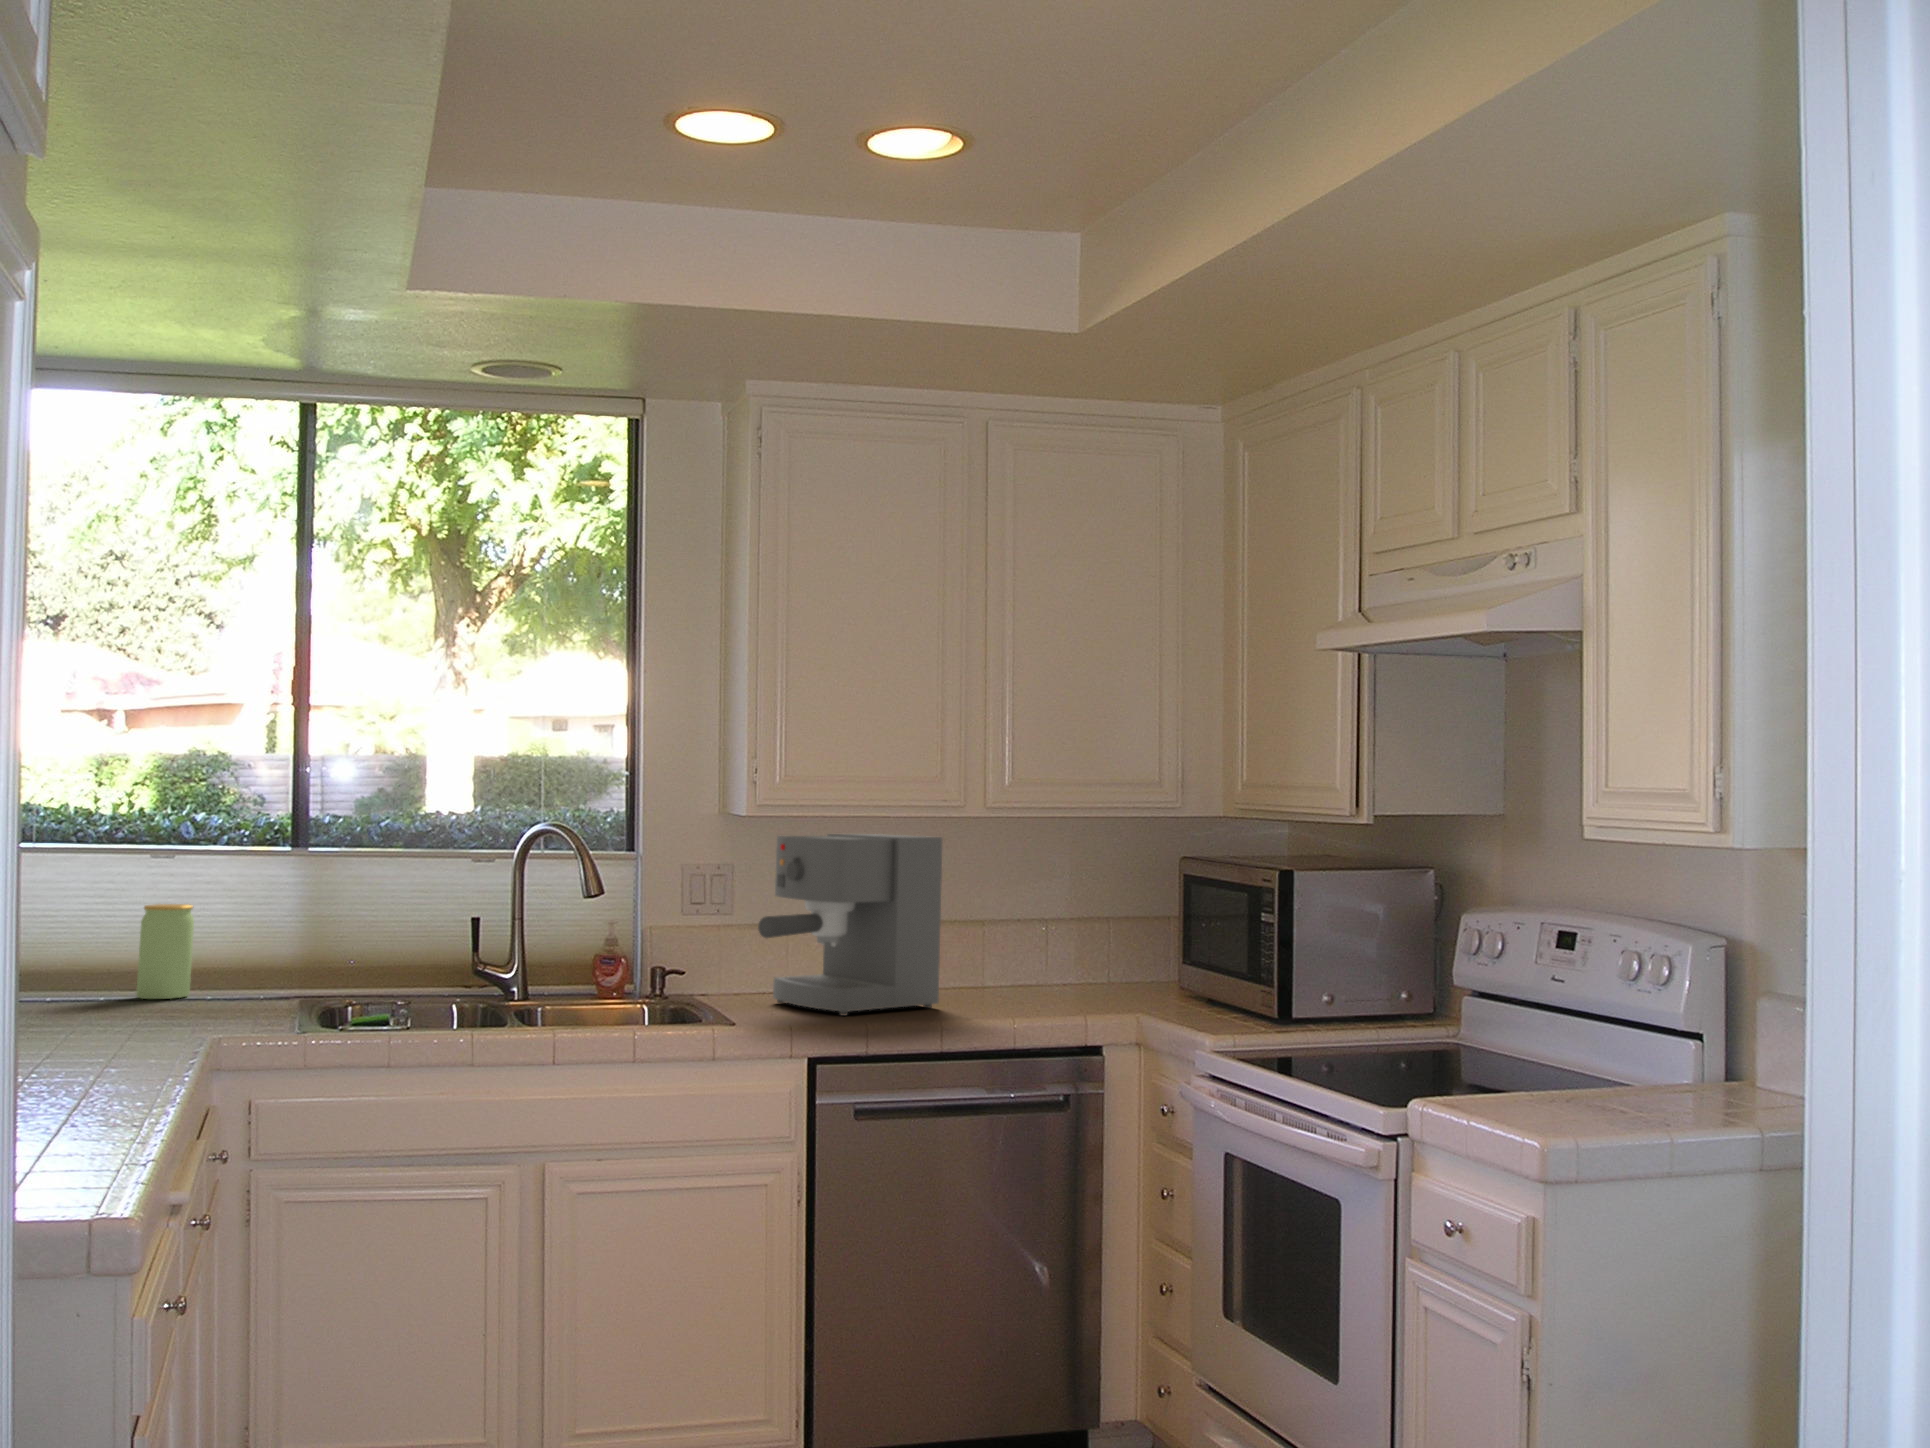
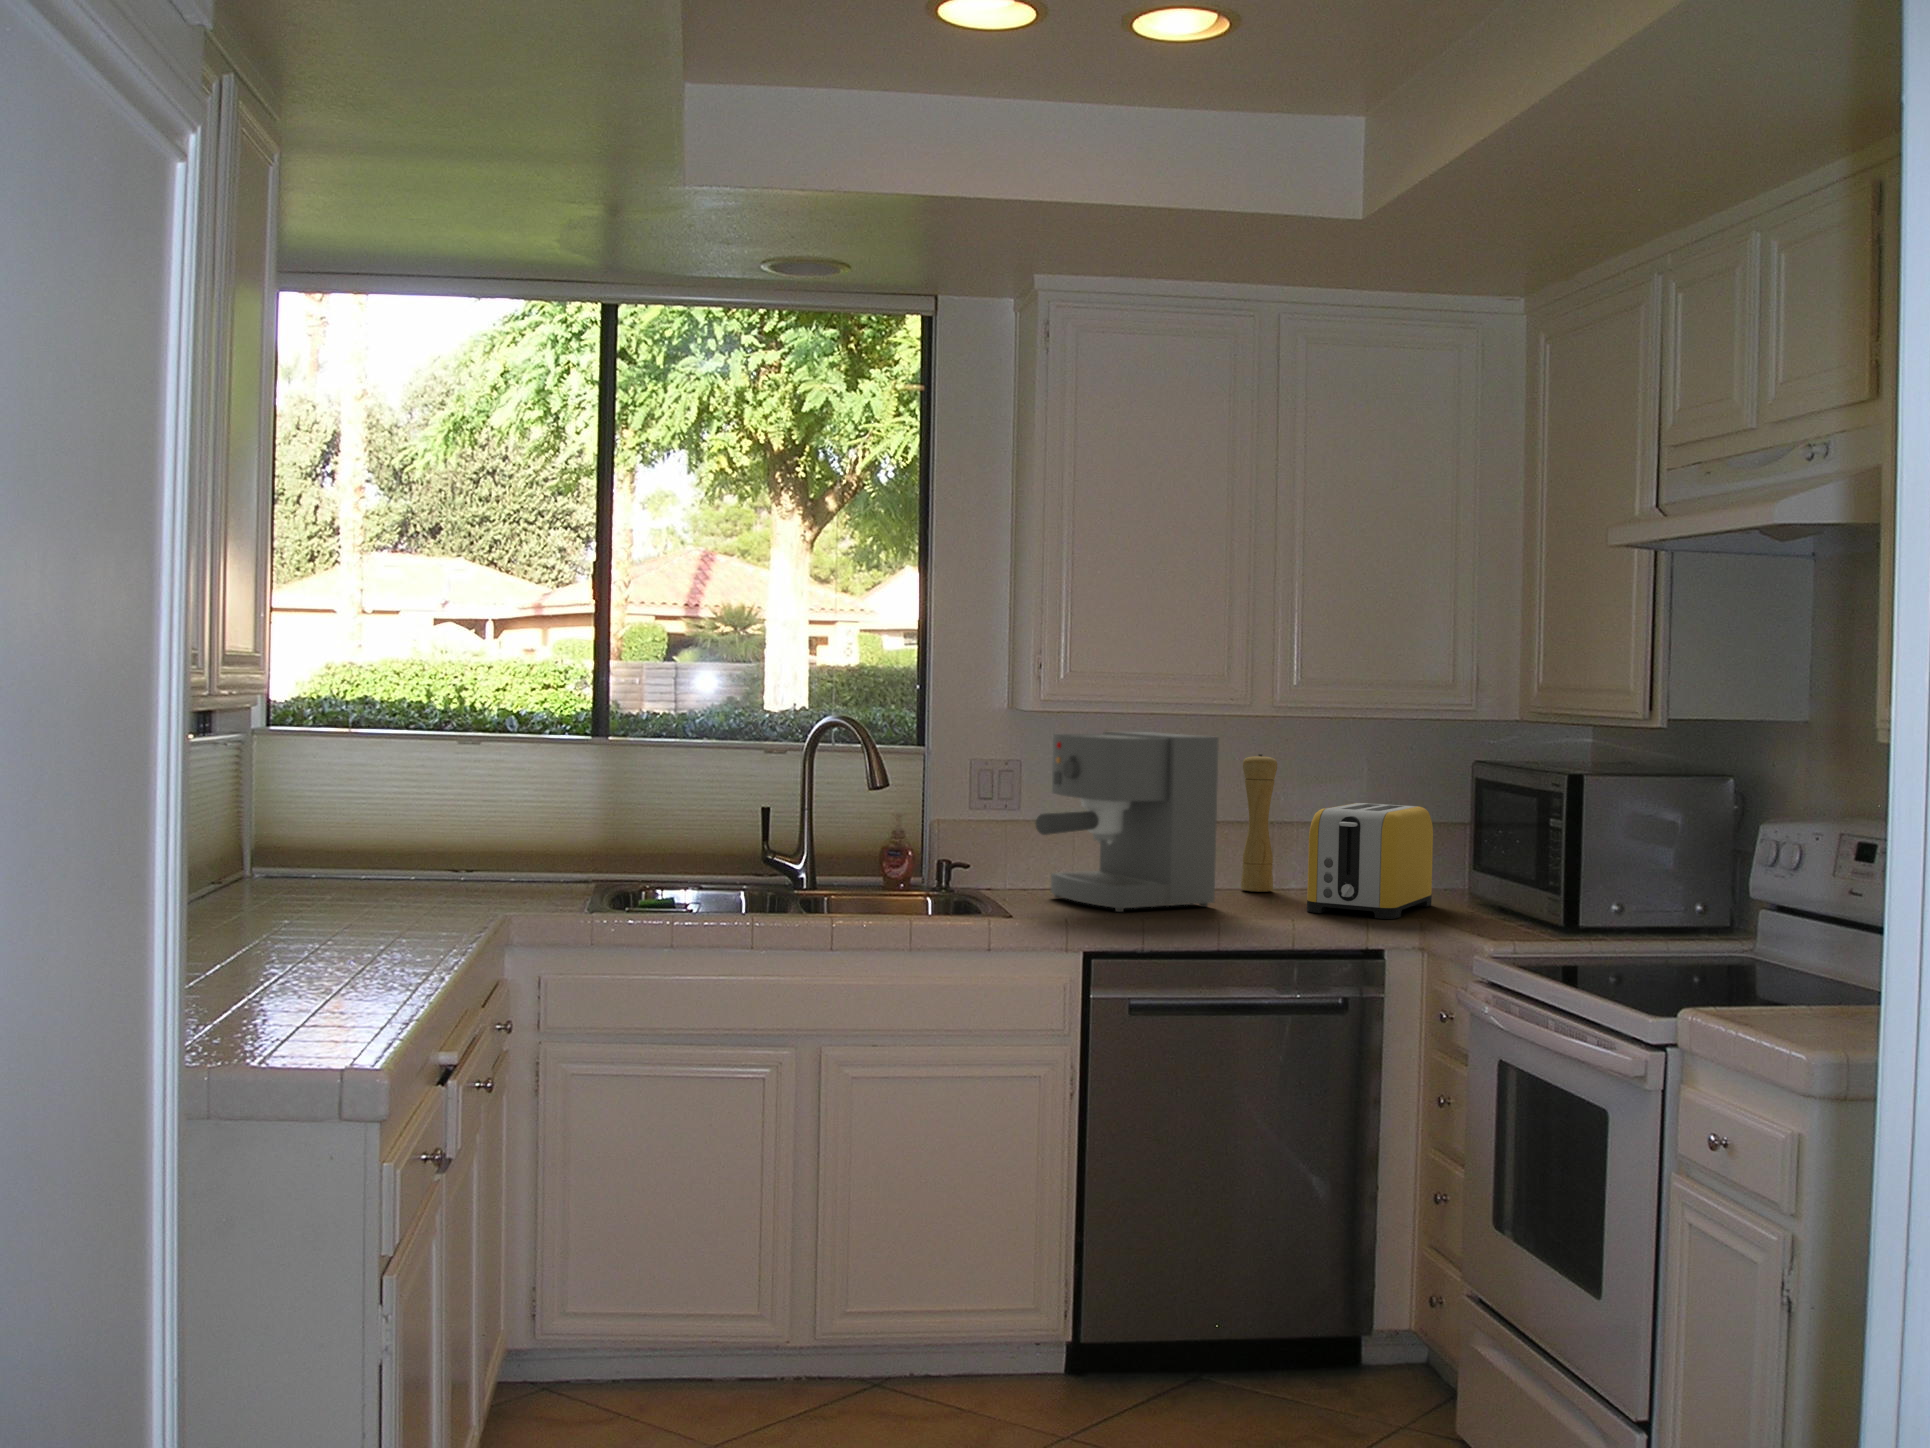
pepper mill: none [963,855,998,991] -> present [1241,754,1277,892]
toaster: none [1030,902,1148,1015] -> present [1307,803,1433,919]
jar: present [136,904,194,999] -> none [468,791,515,879]

